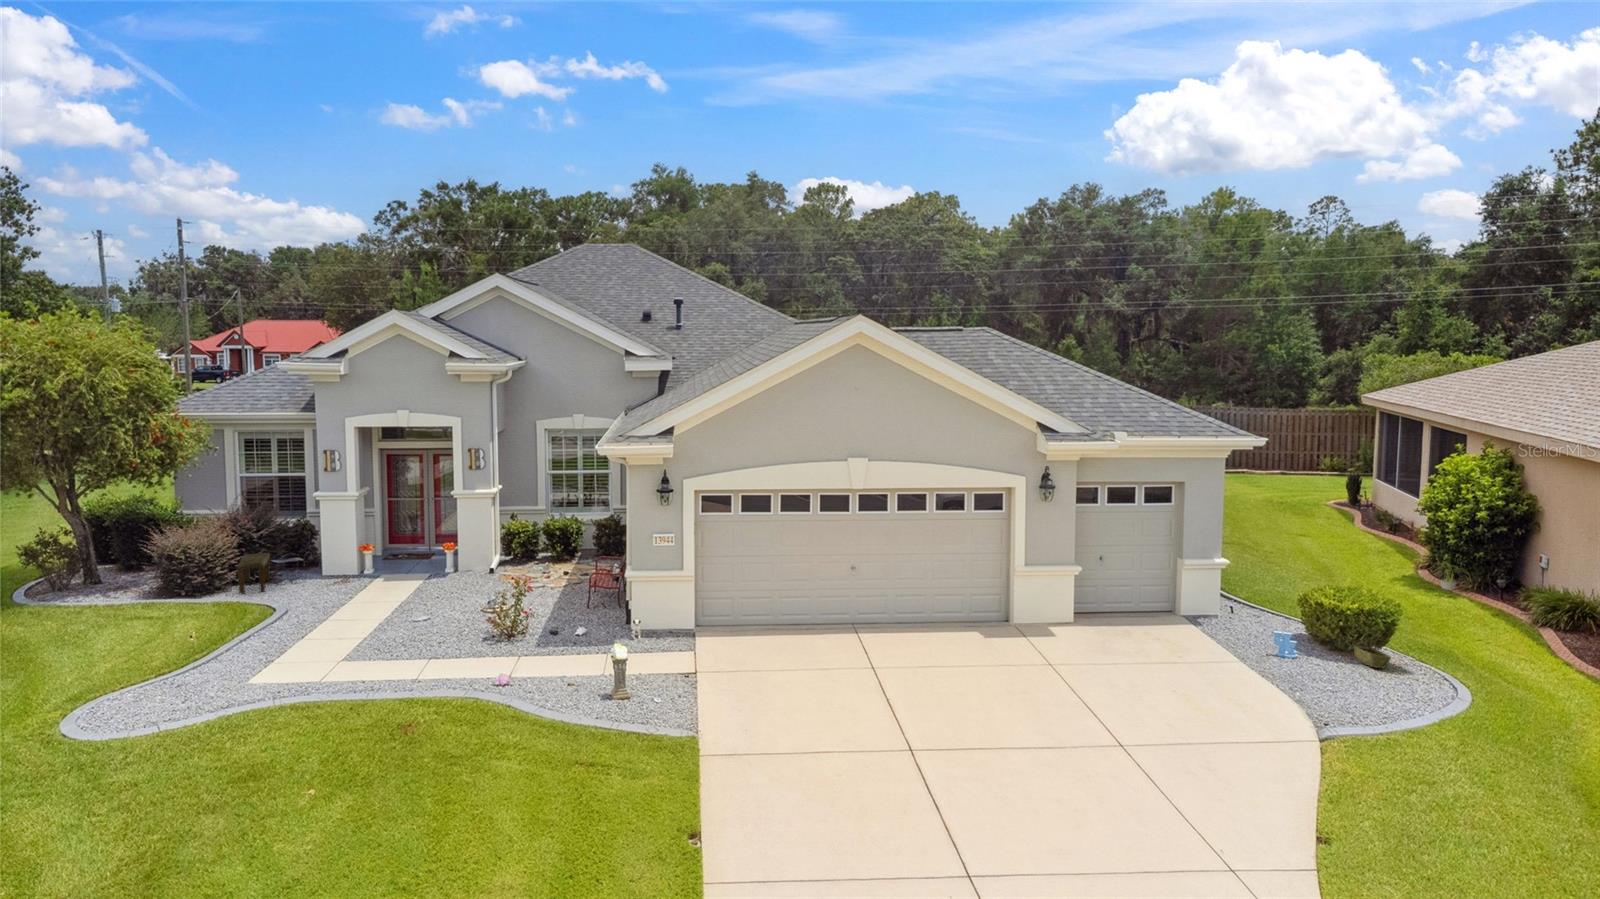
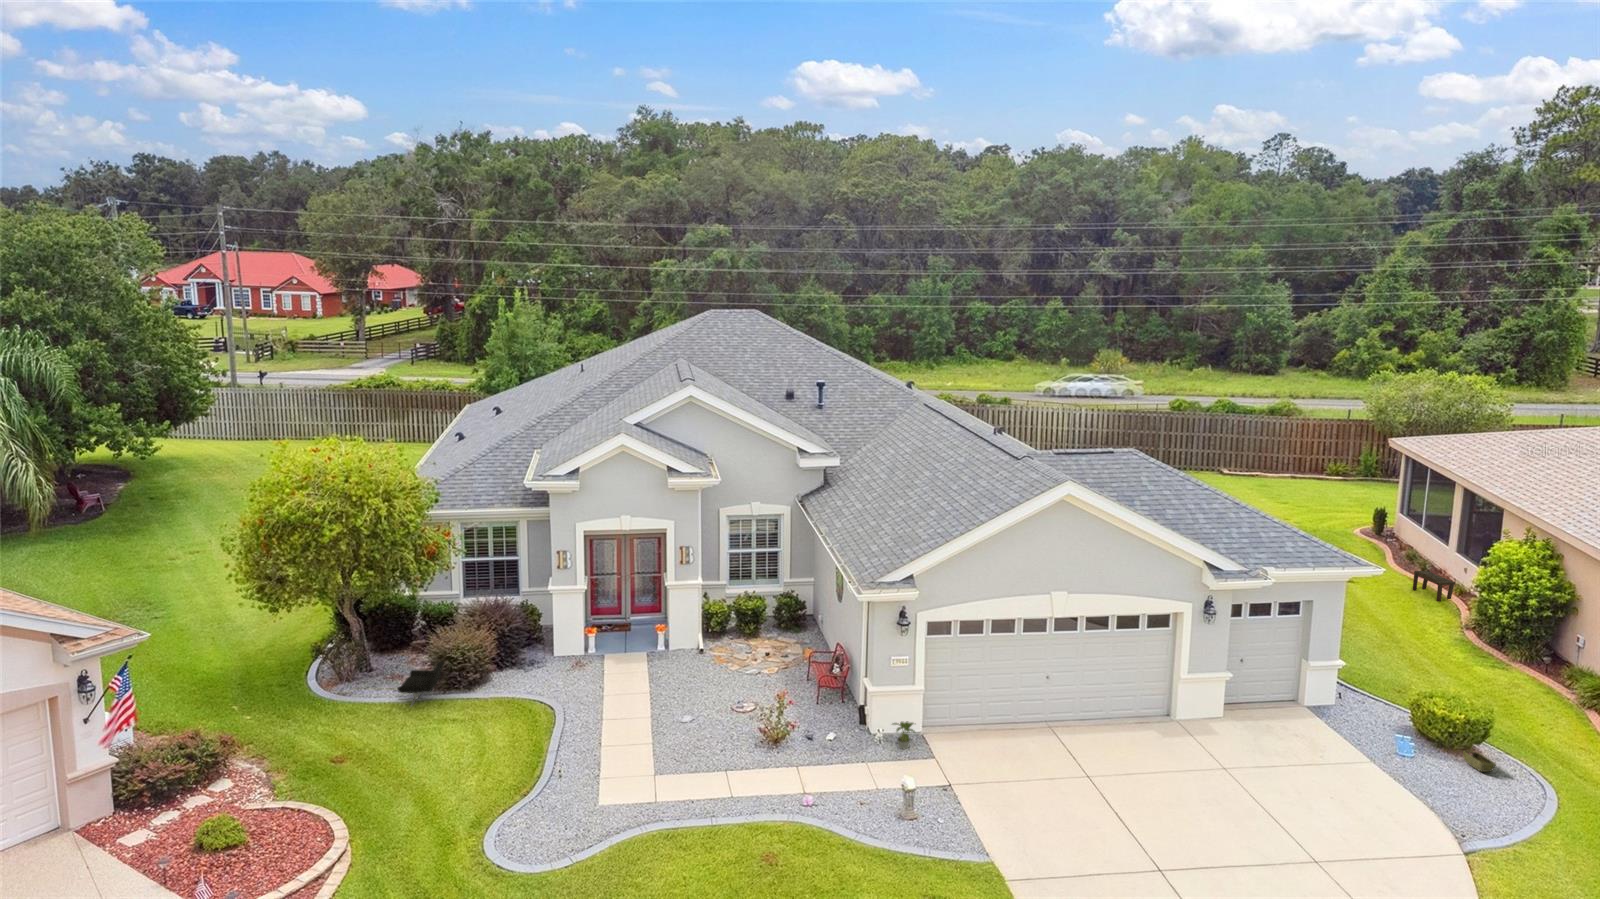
bench: present [237,553,270,594] -> present [1413,571,1455,602]
lounge chair: none [101,554,166,602] -> present [397,662,443,706]
potted plant: present [1440,562,1464,590] -> present [893,721,915,749]

